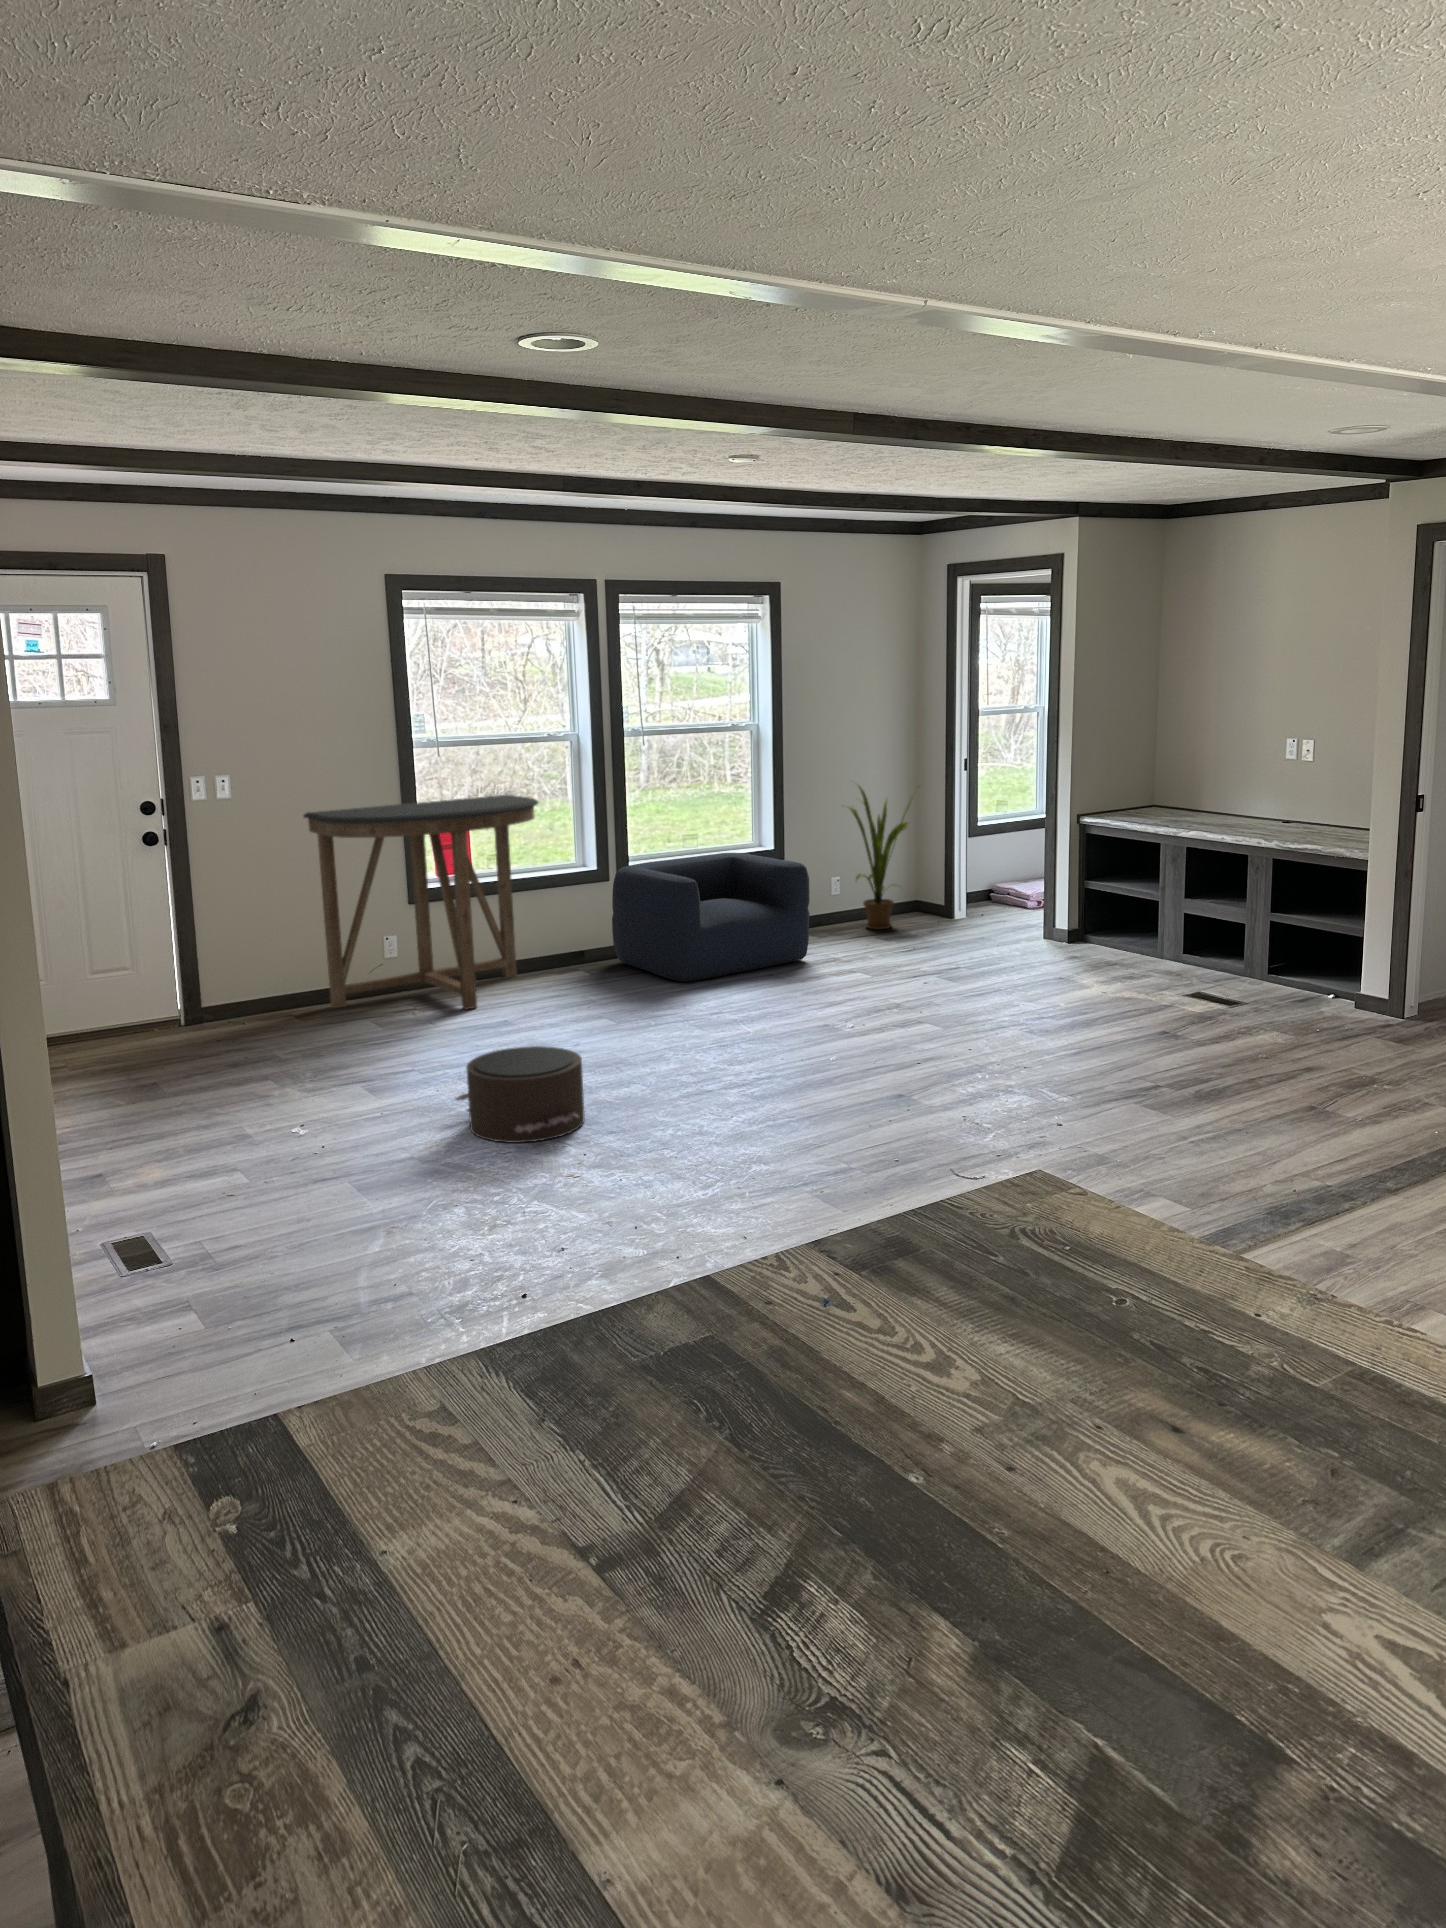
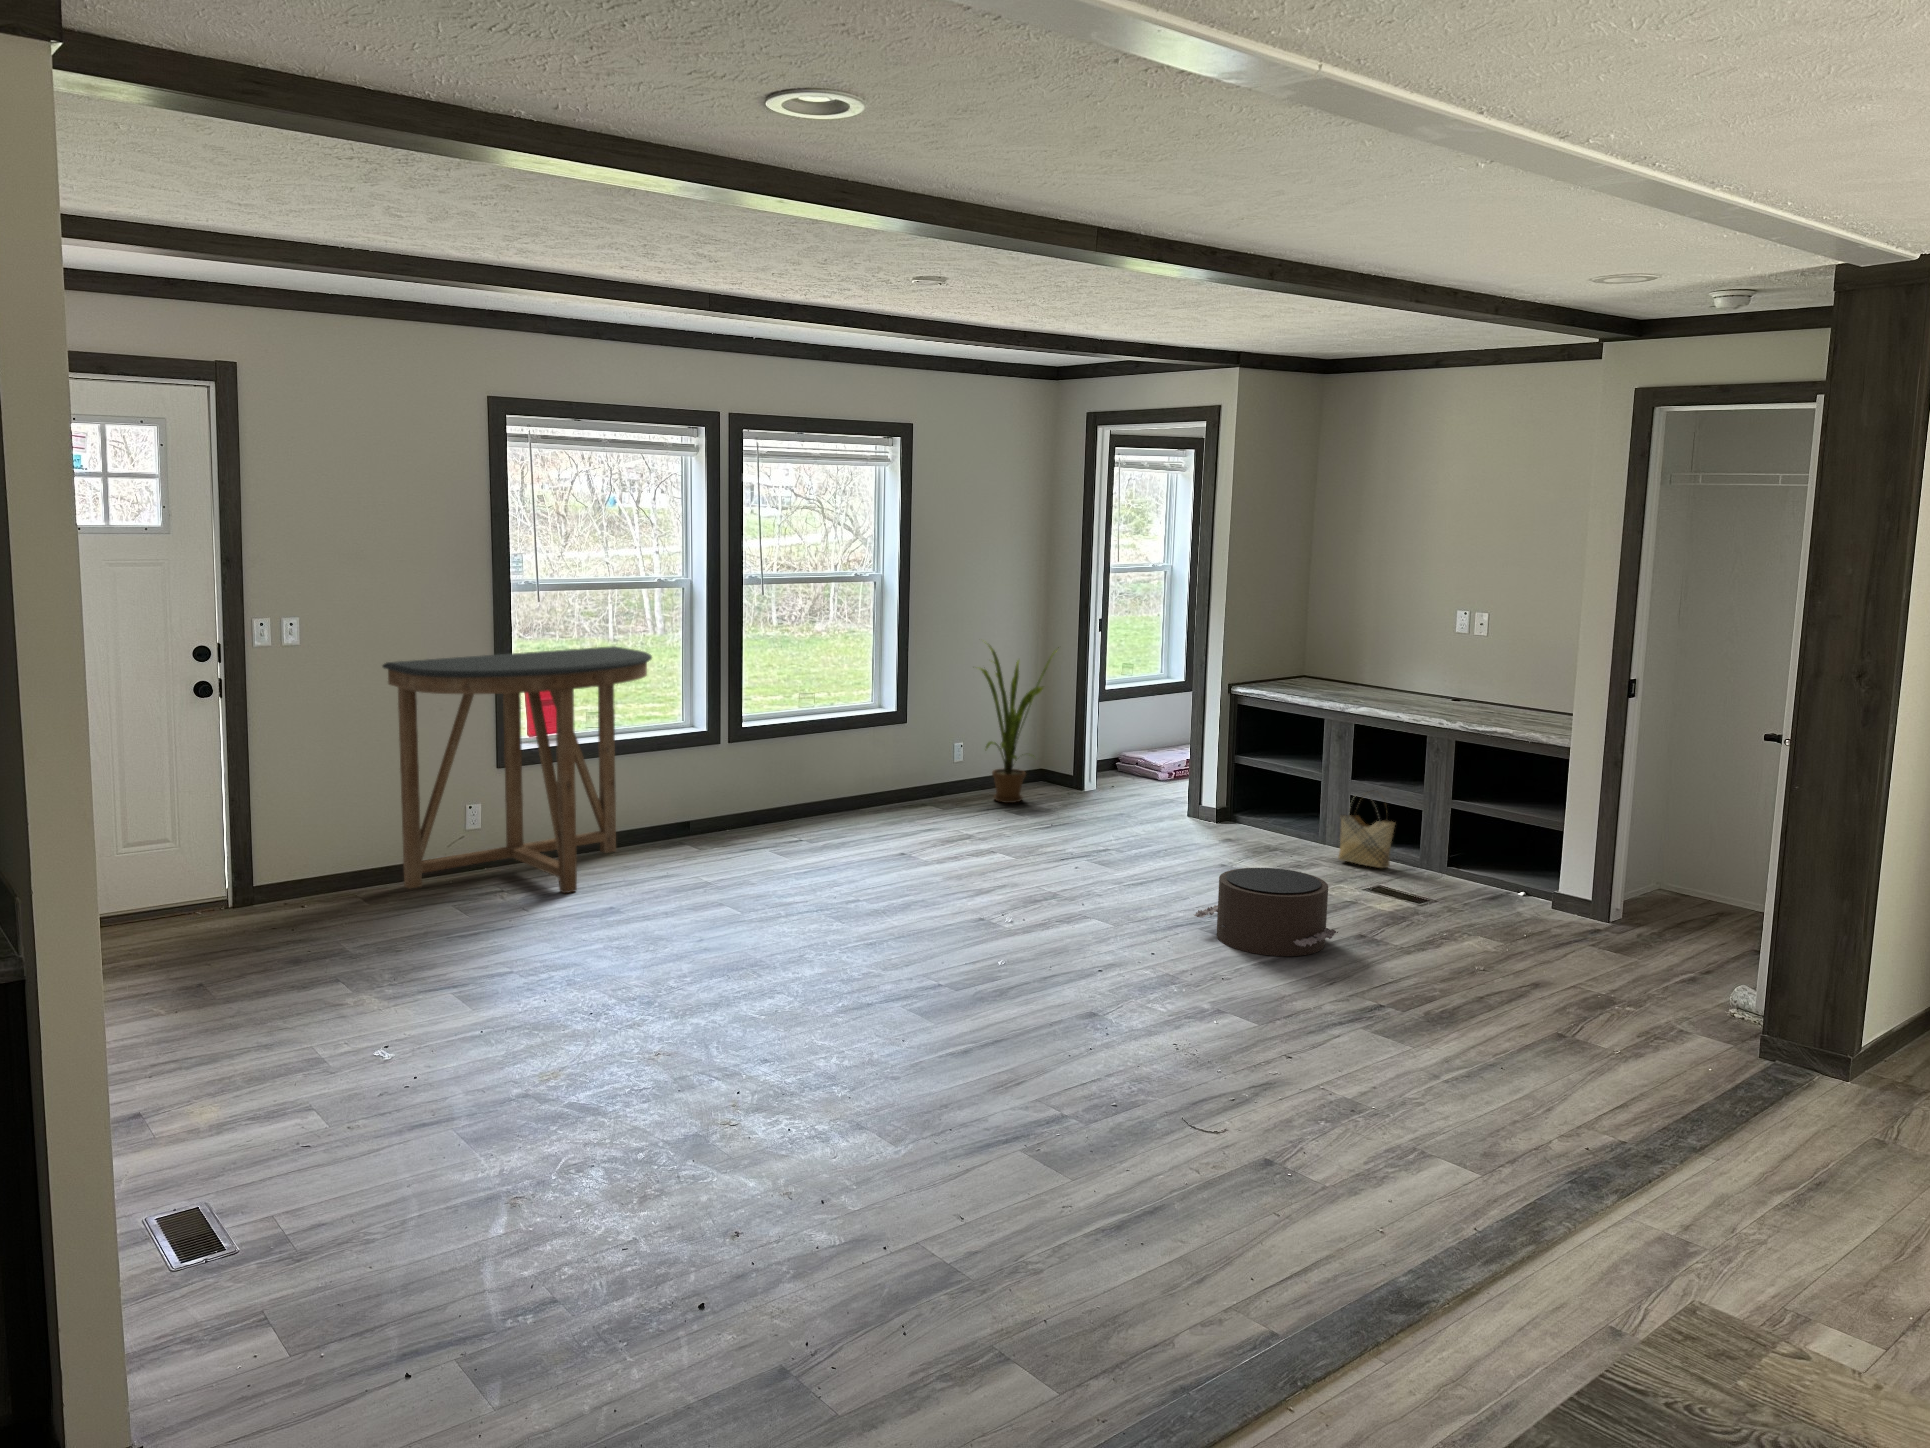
armchair: present [612,853,810,982] -> none [724,716,946,863]
woven basket: none [1168,907,1220,978] -> present [1338,797,1395,868]
pouf: present [456,1046,585,1143] -> present [1194,868,1338,956]

